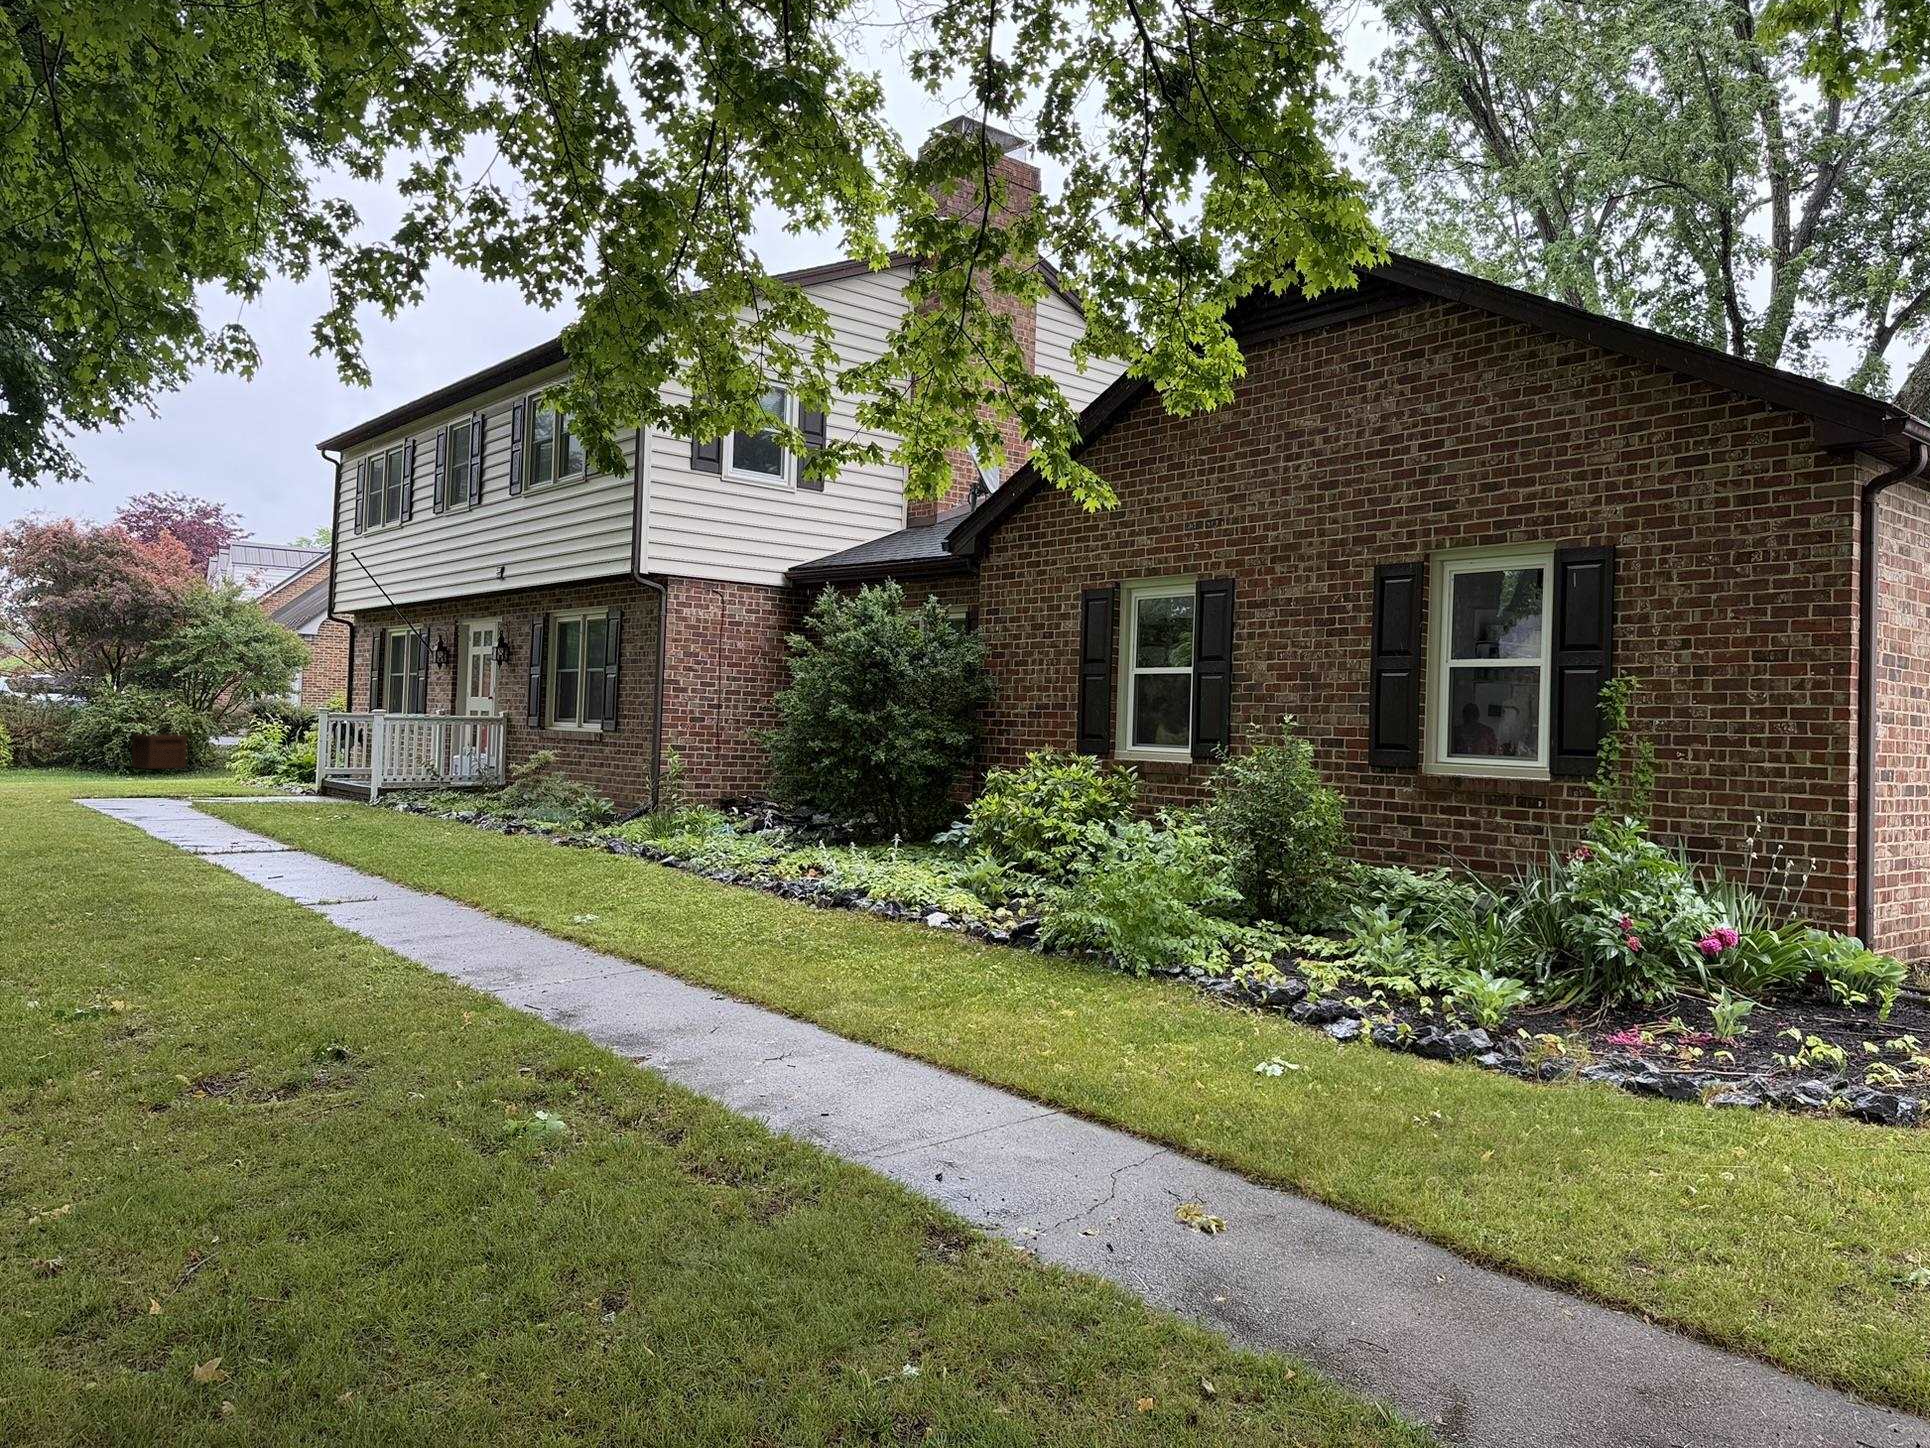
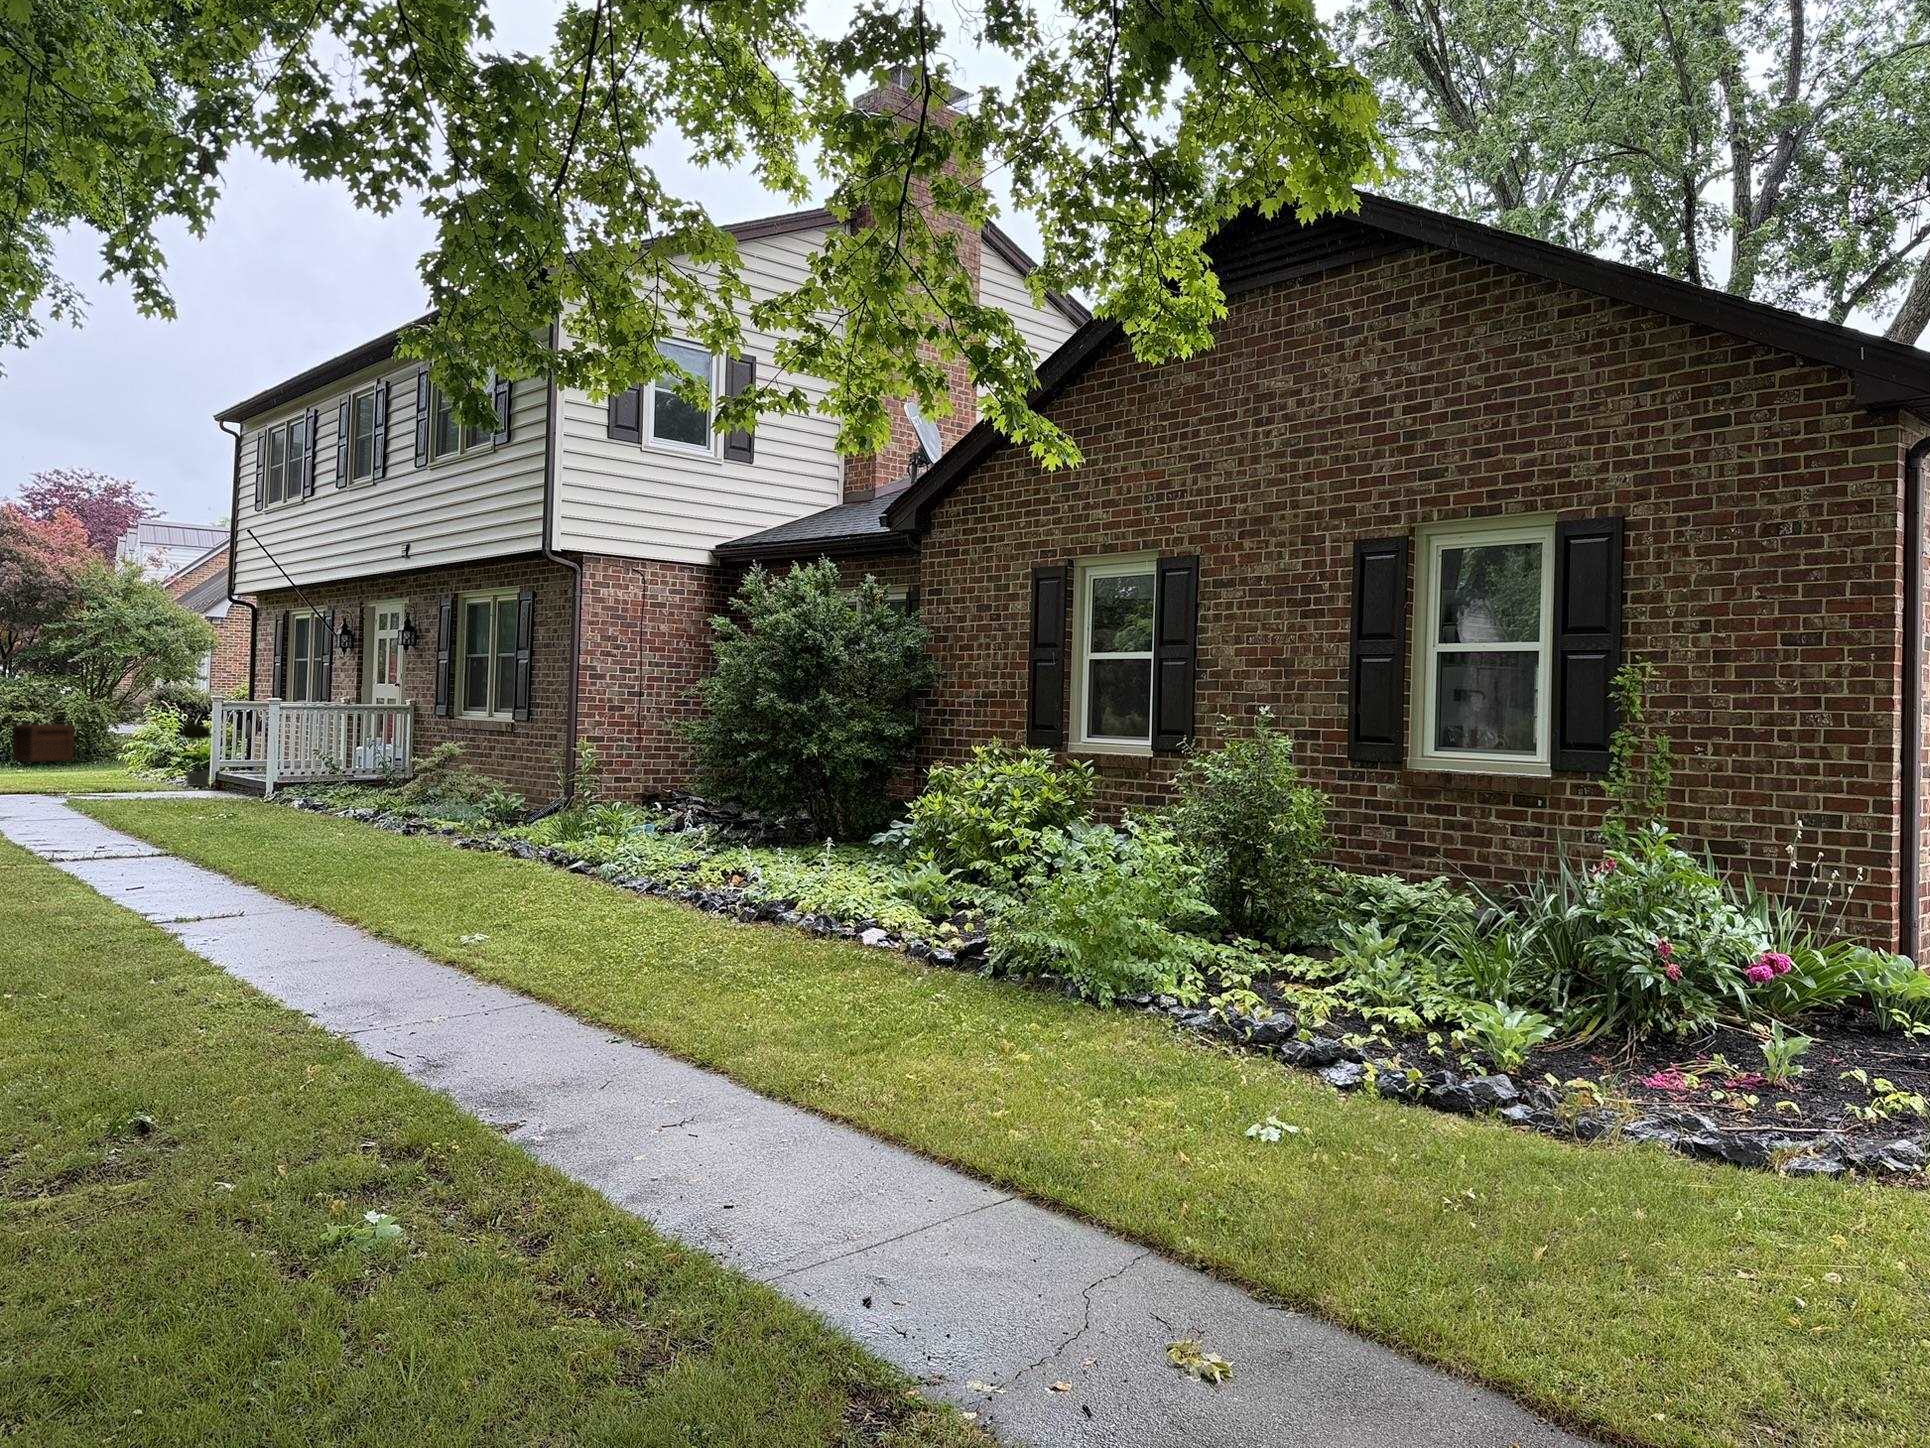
potted tree: none [292,732,321,791] -> present [182,722,212,786]

